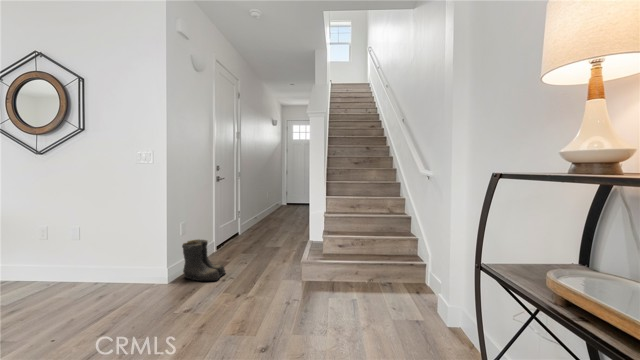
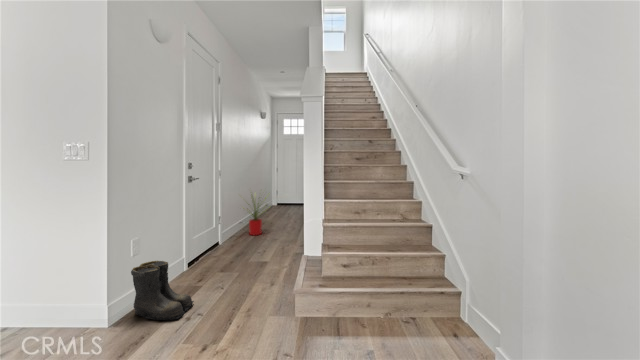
house plant: none [253,187,283,228] -> present [249,194,266,235]

